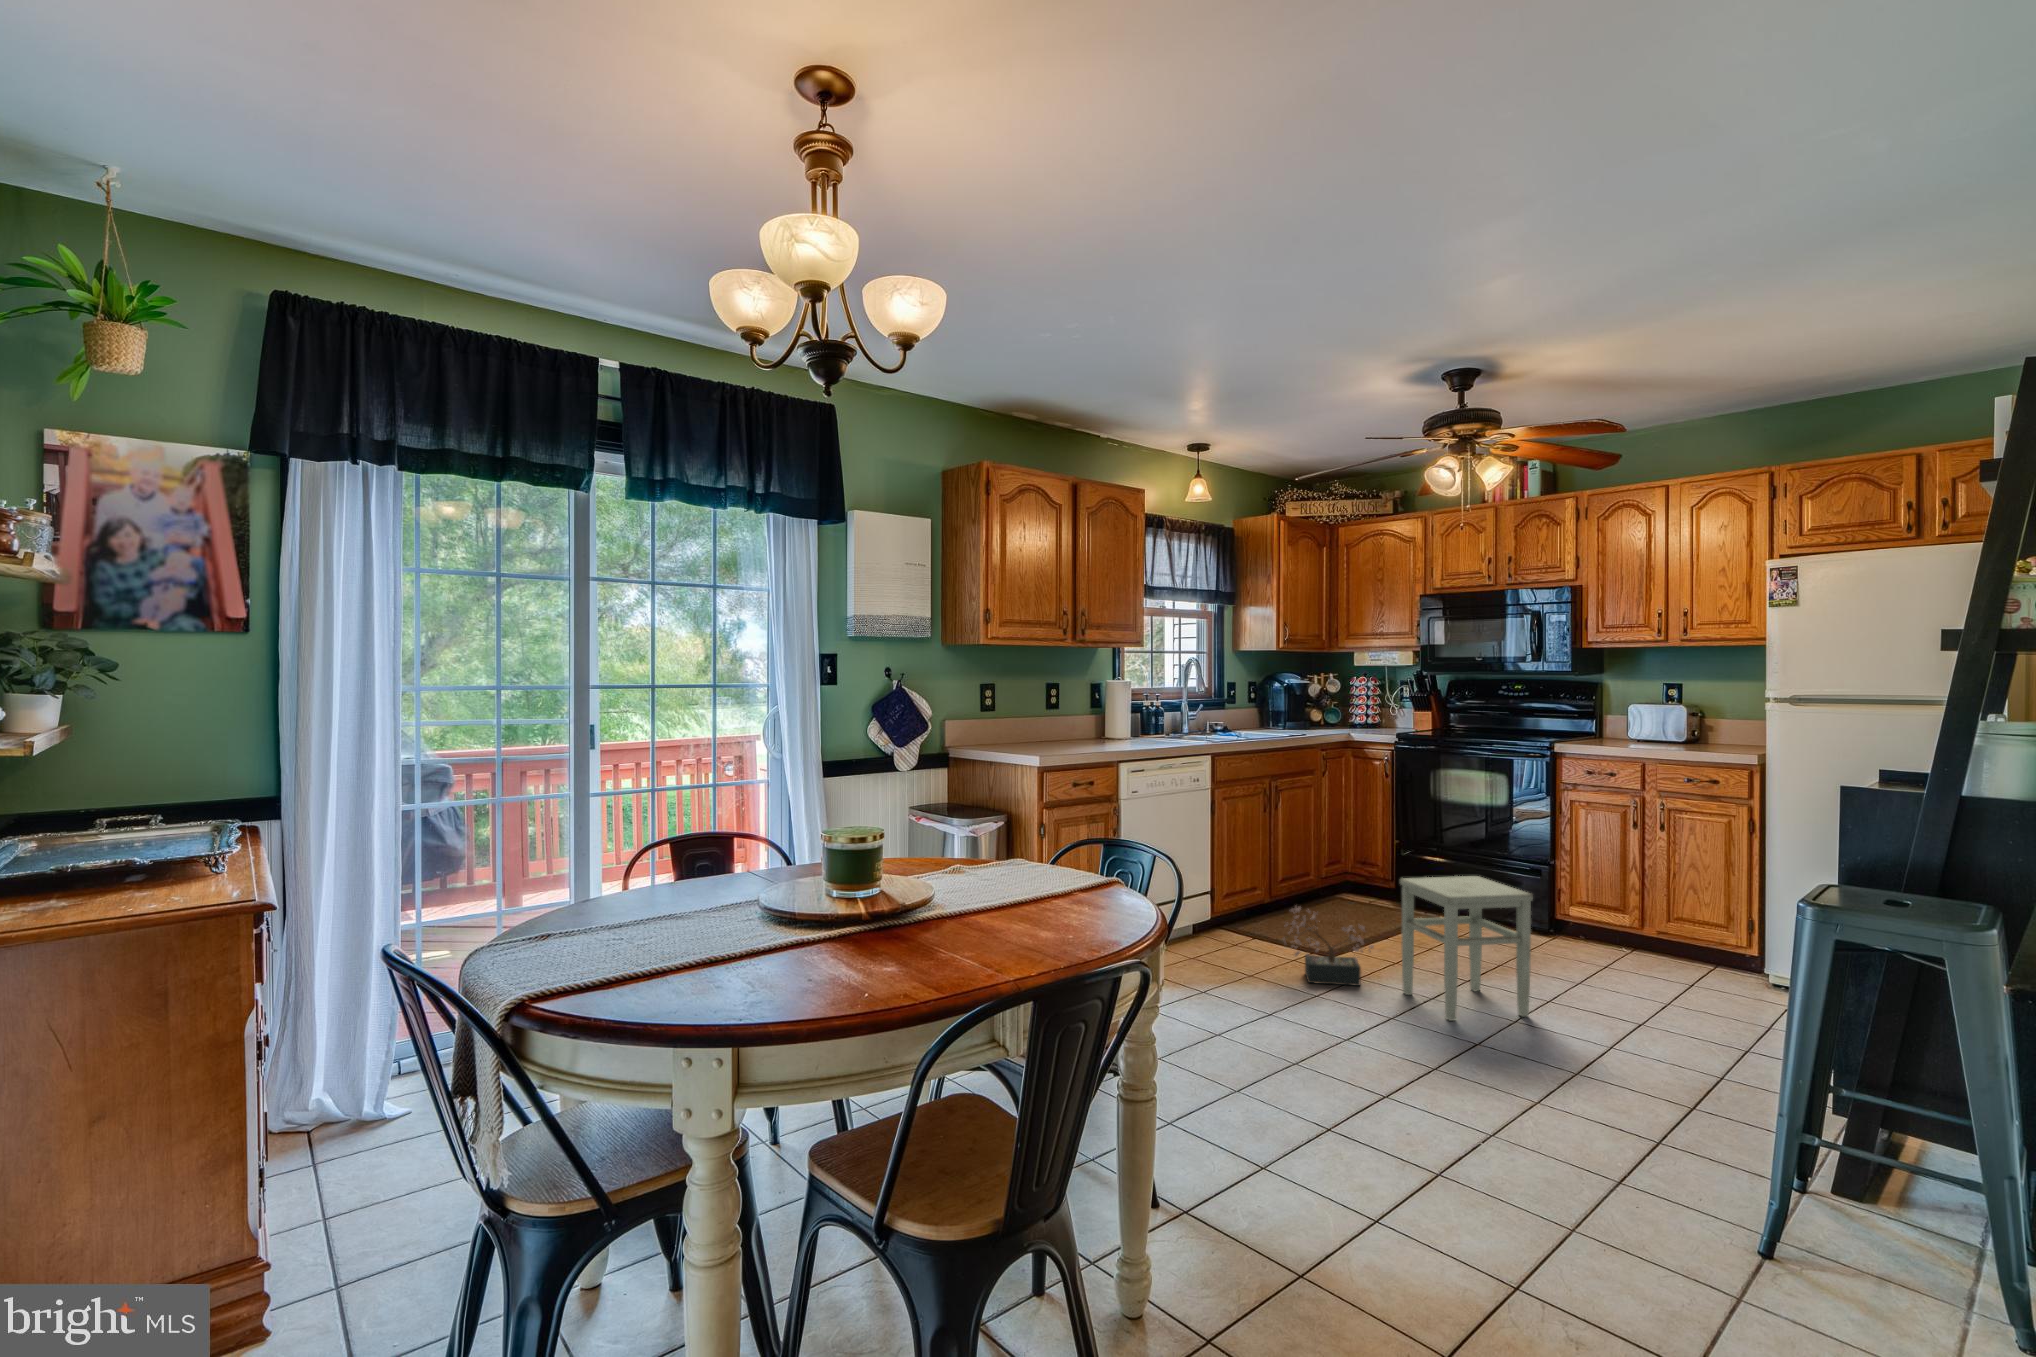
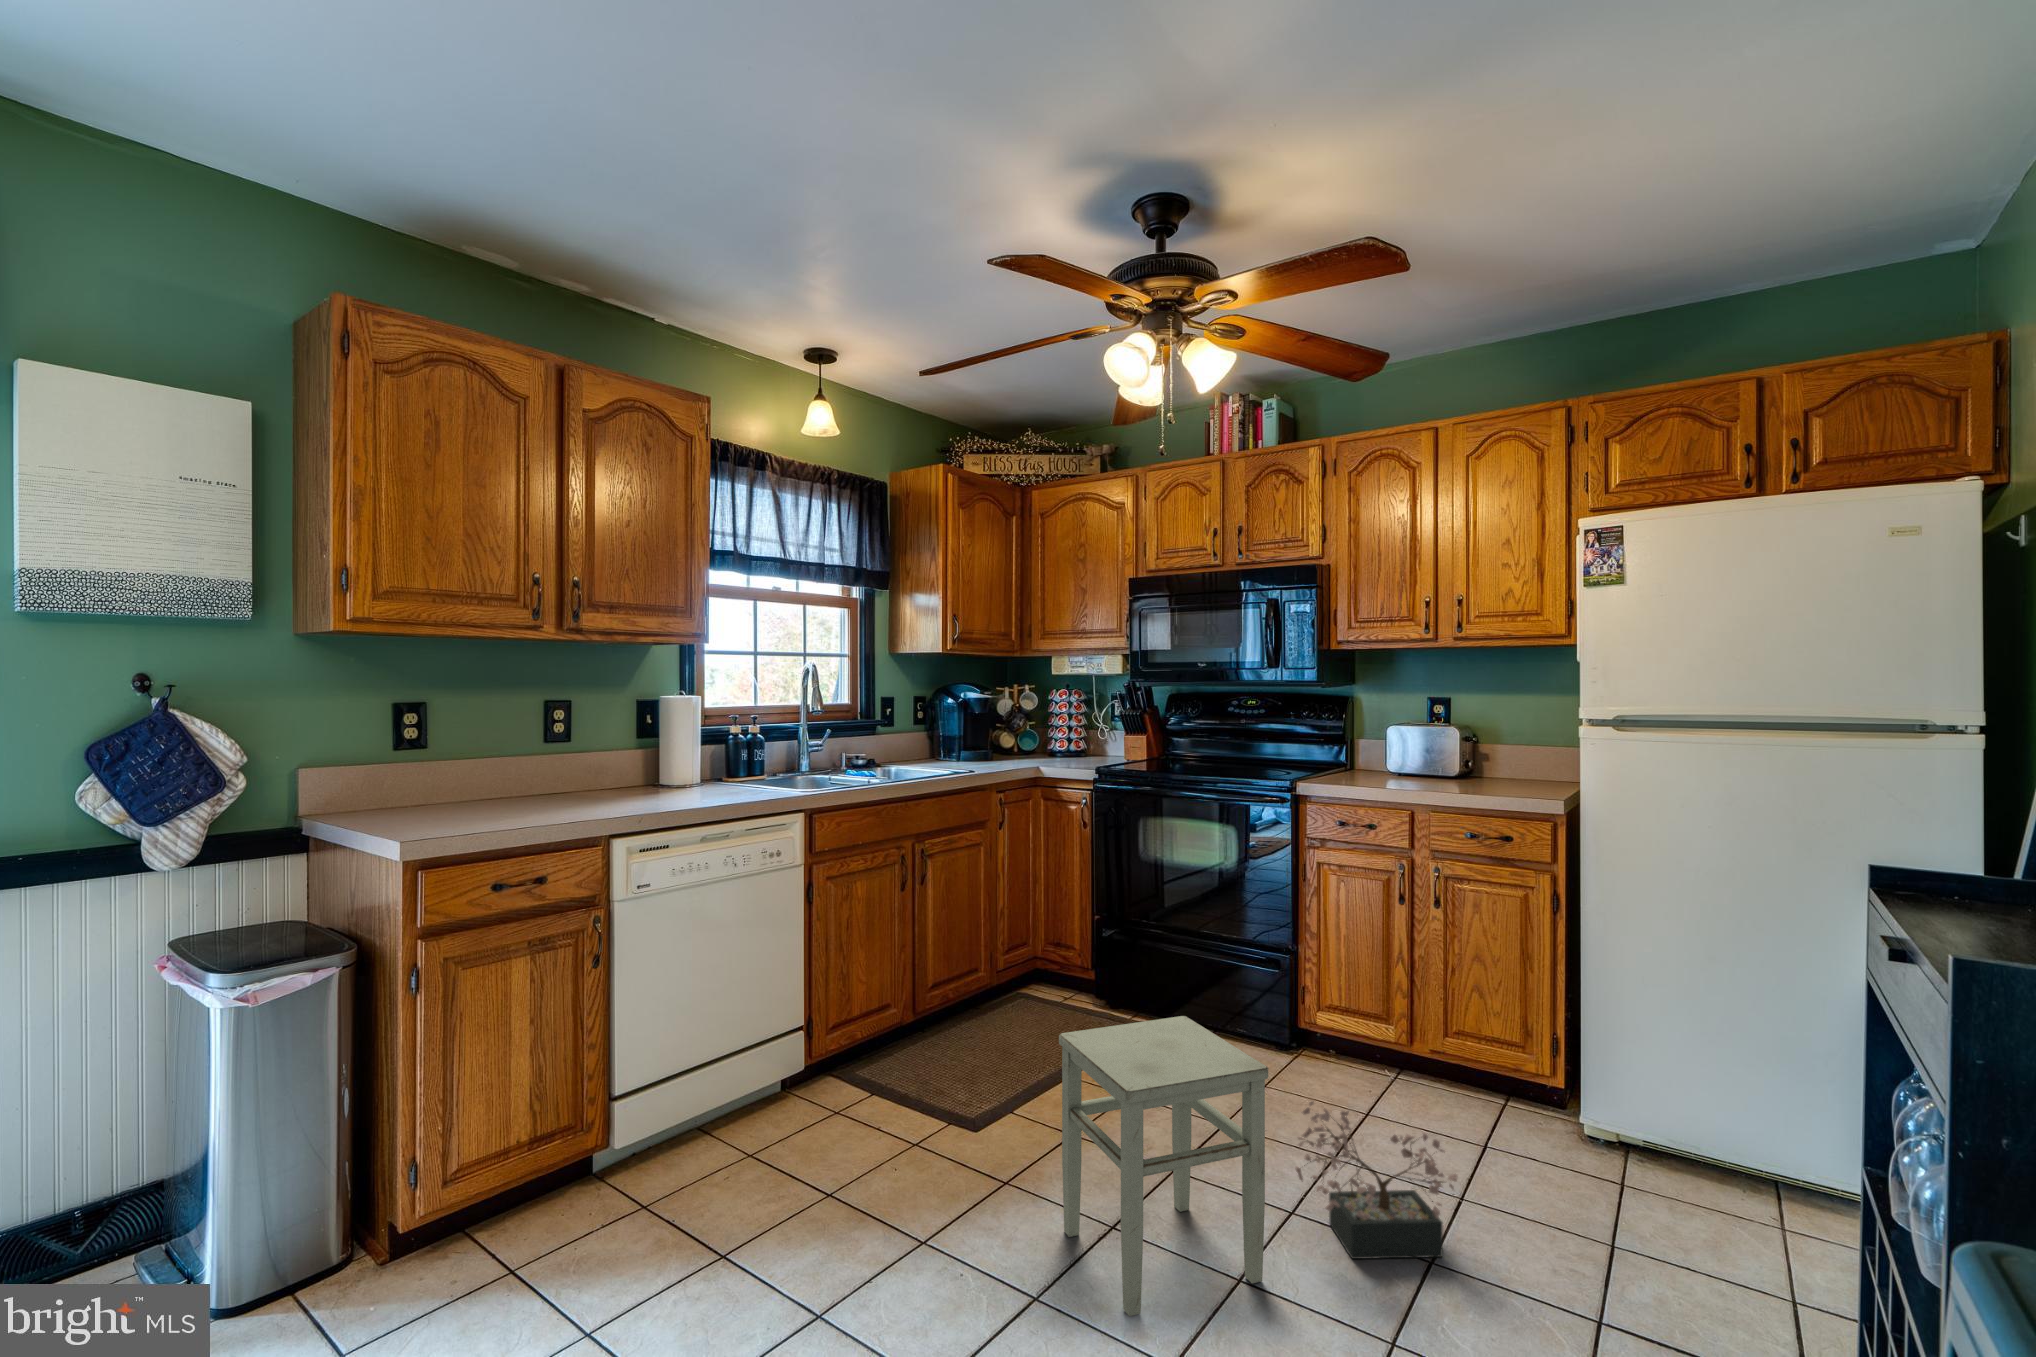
decorative plant: present [1283,906,1374,986] -> present [1296,1101,1458,1259]

